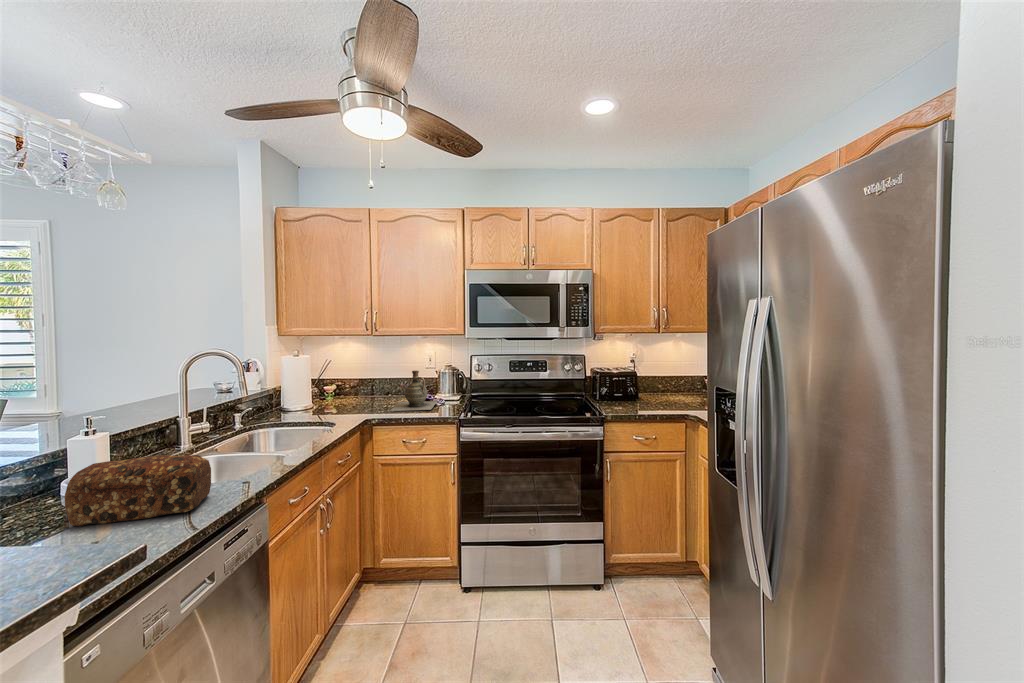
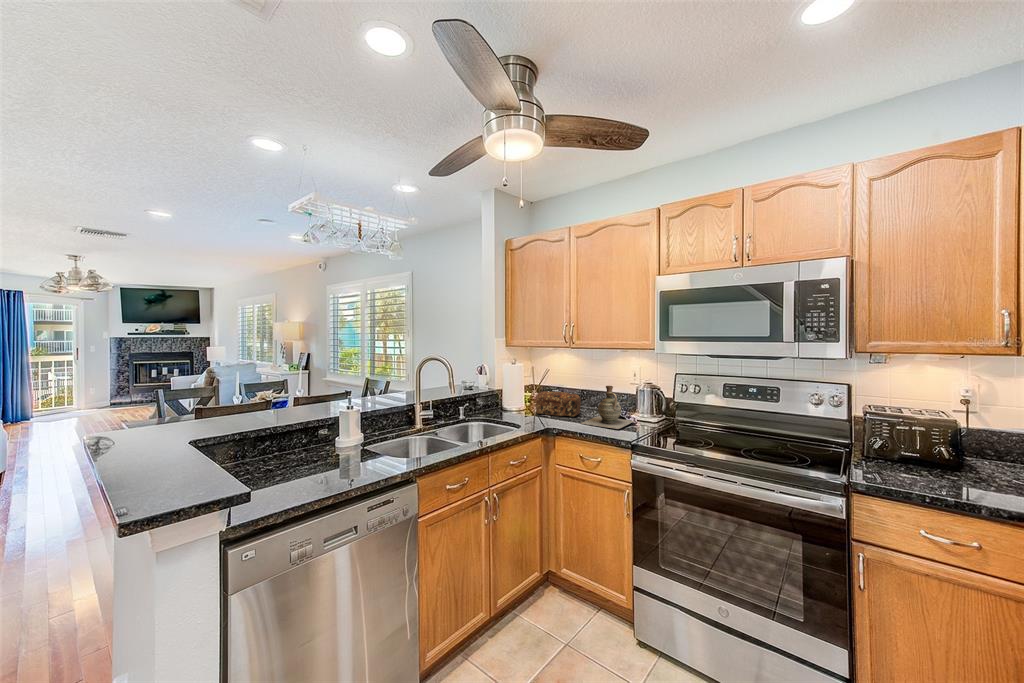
bread loaf: present [65,455,211,527] -> present [536,391,581,416]

